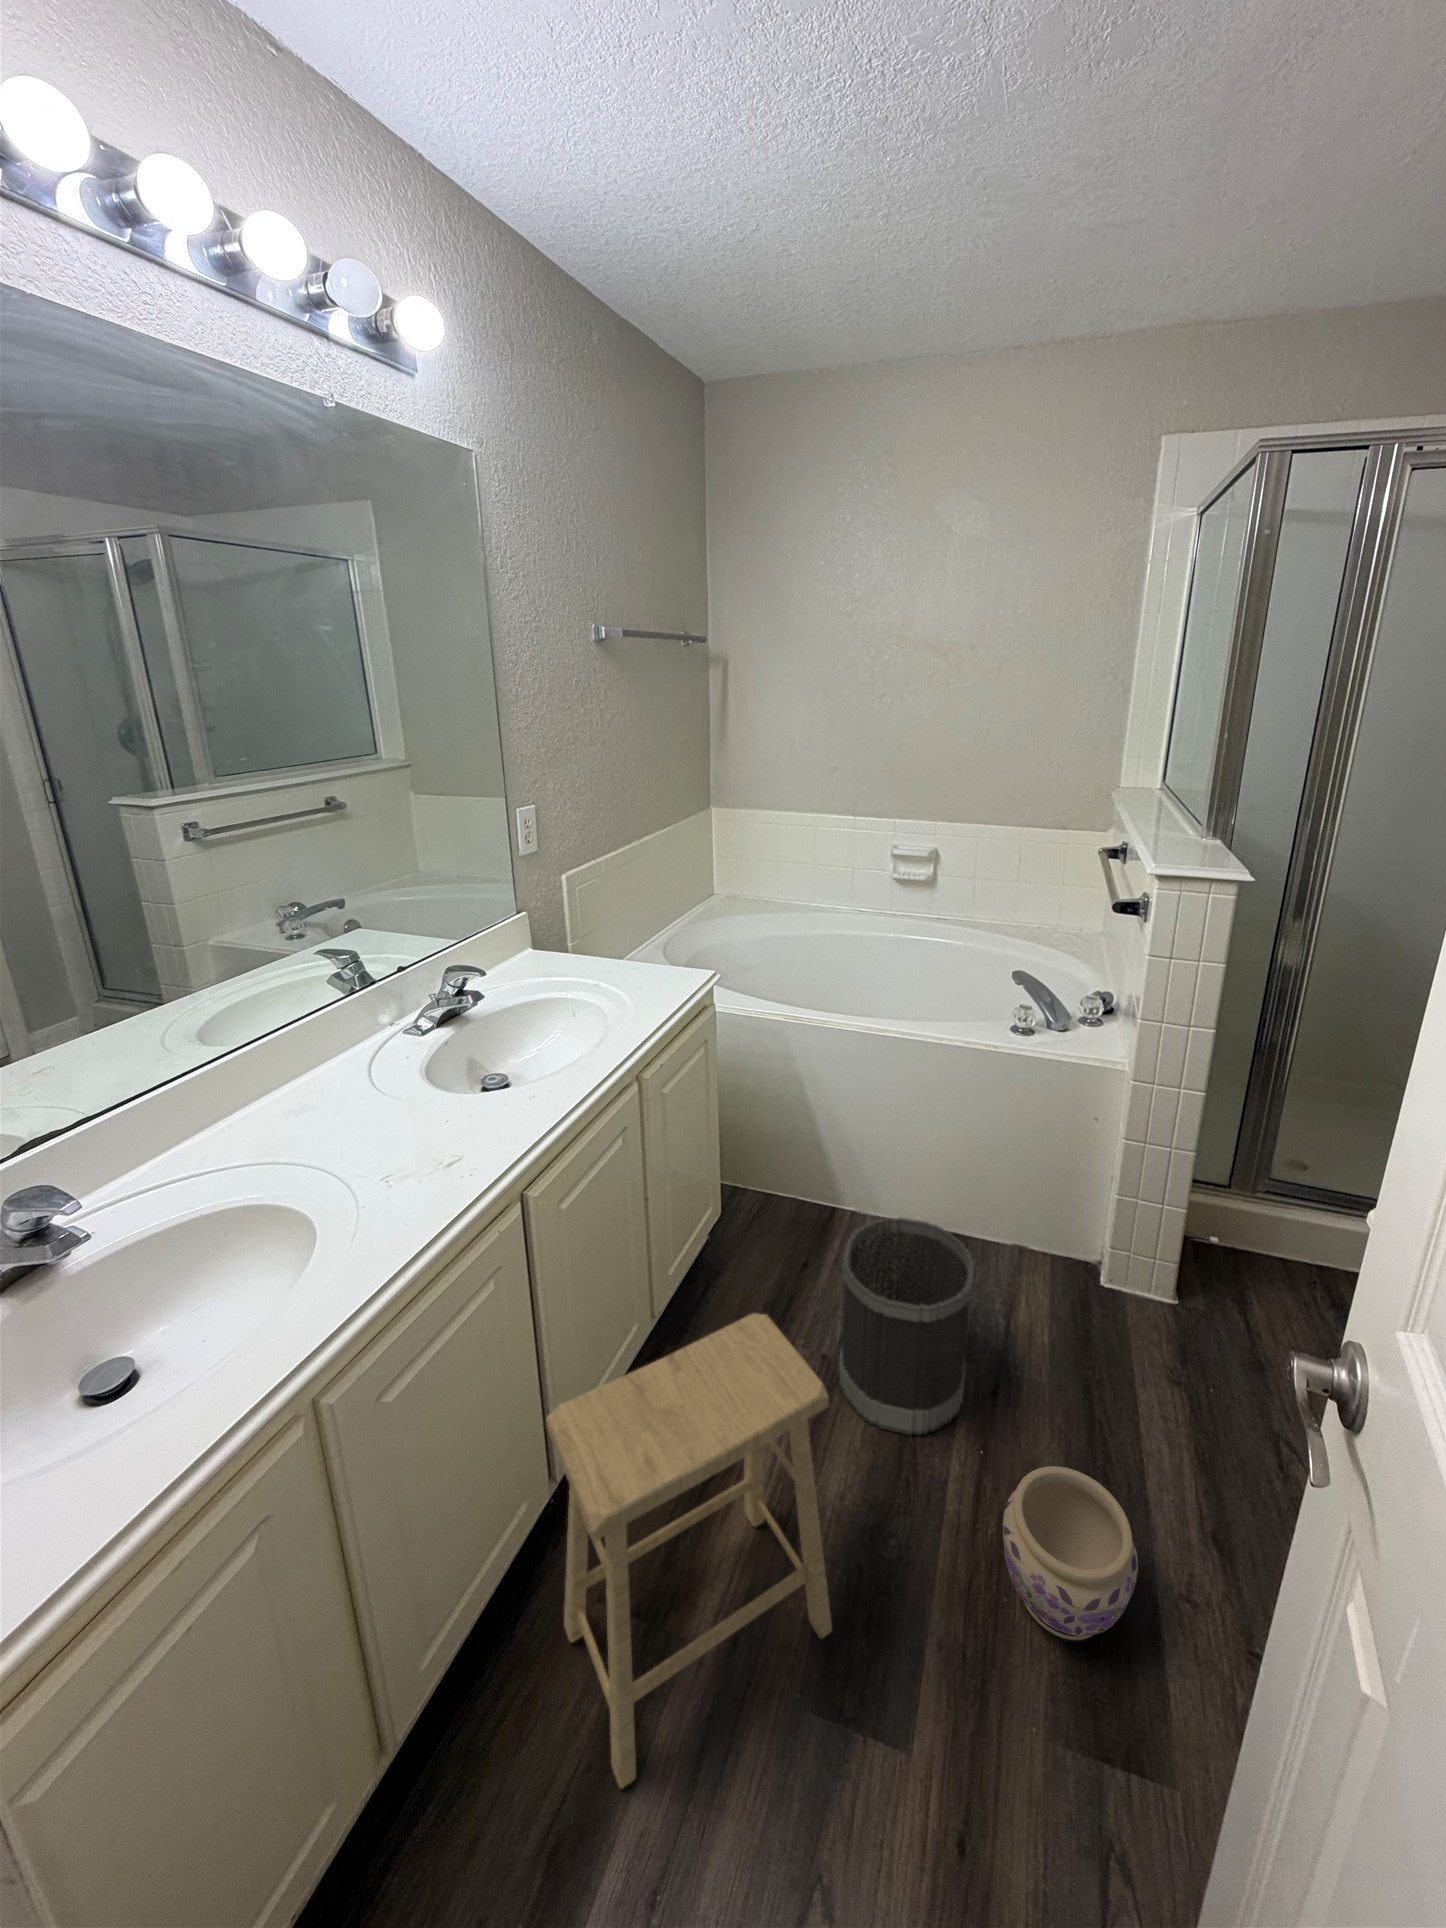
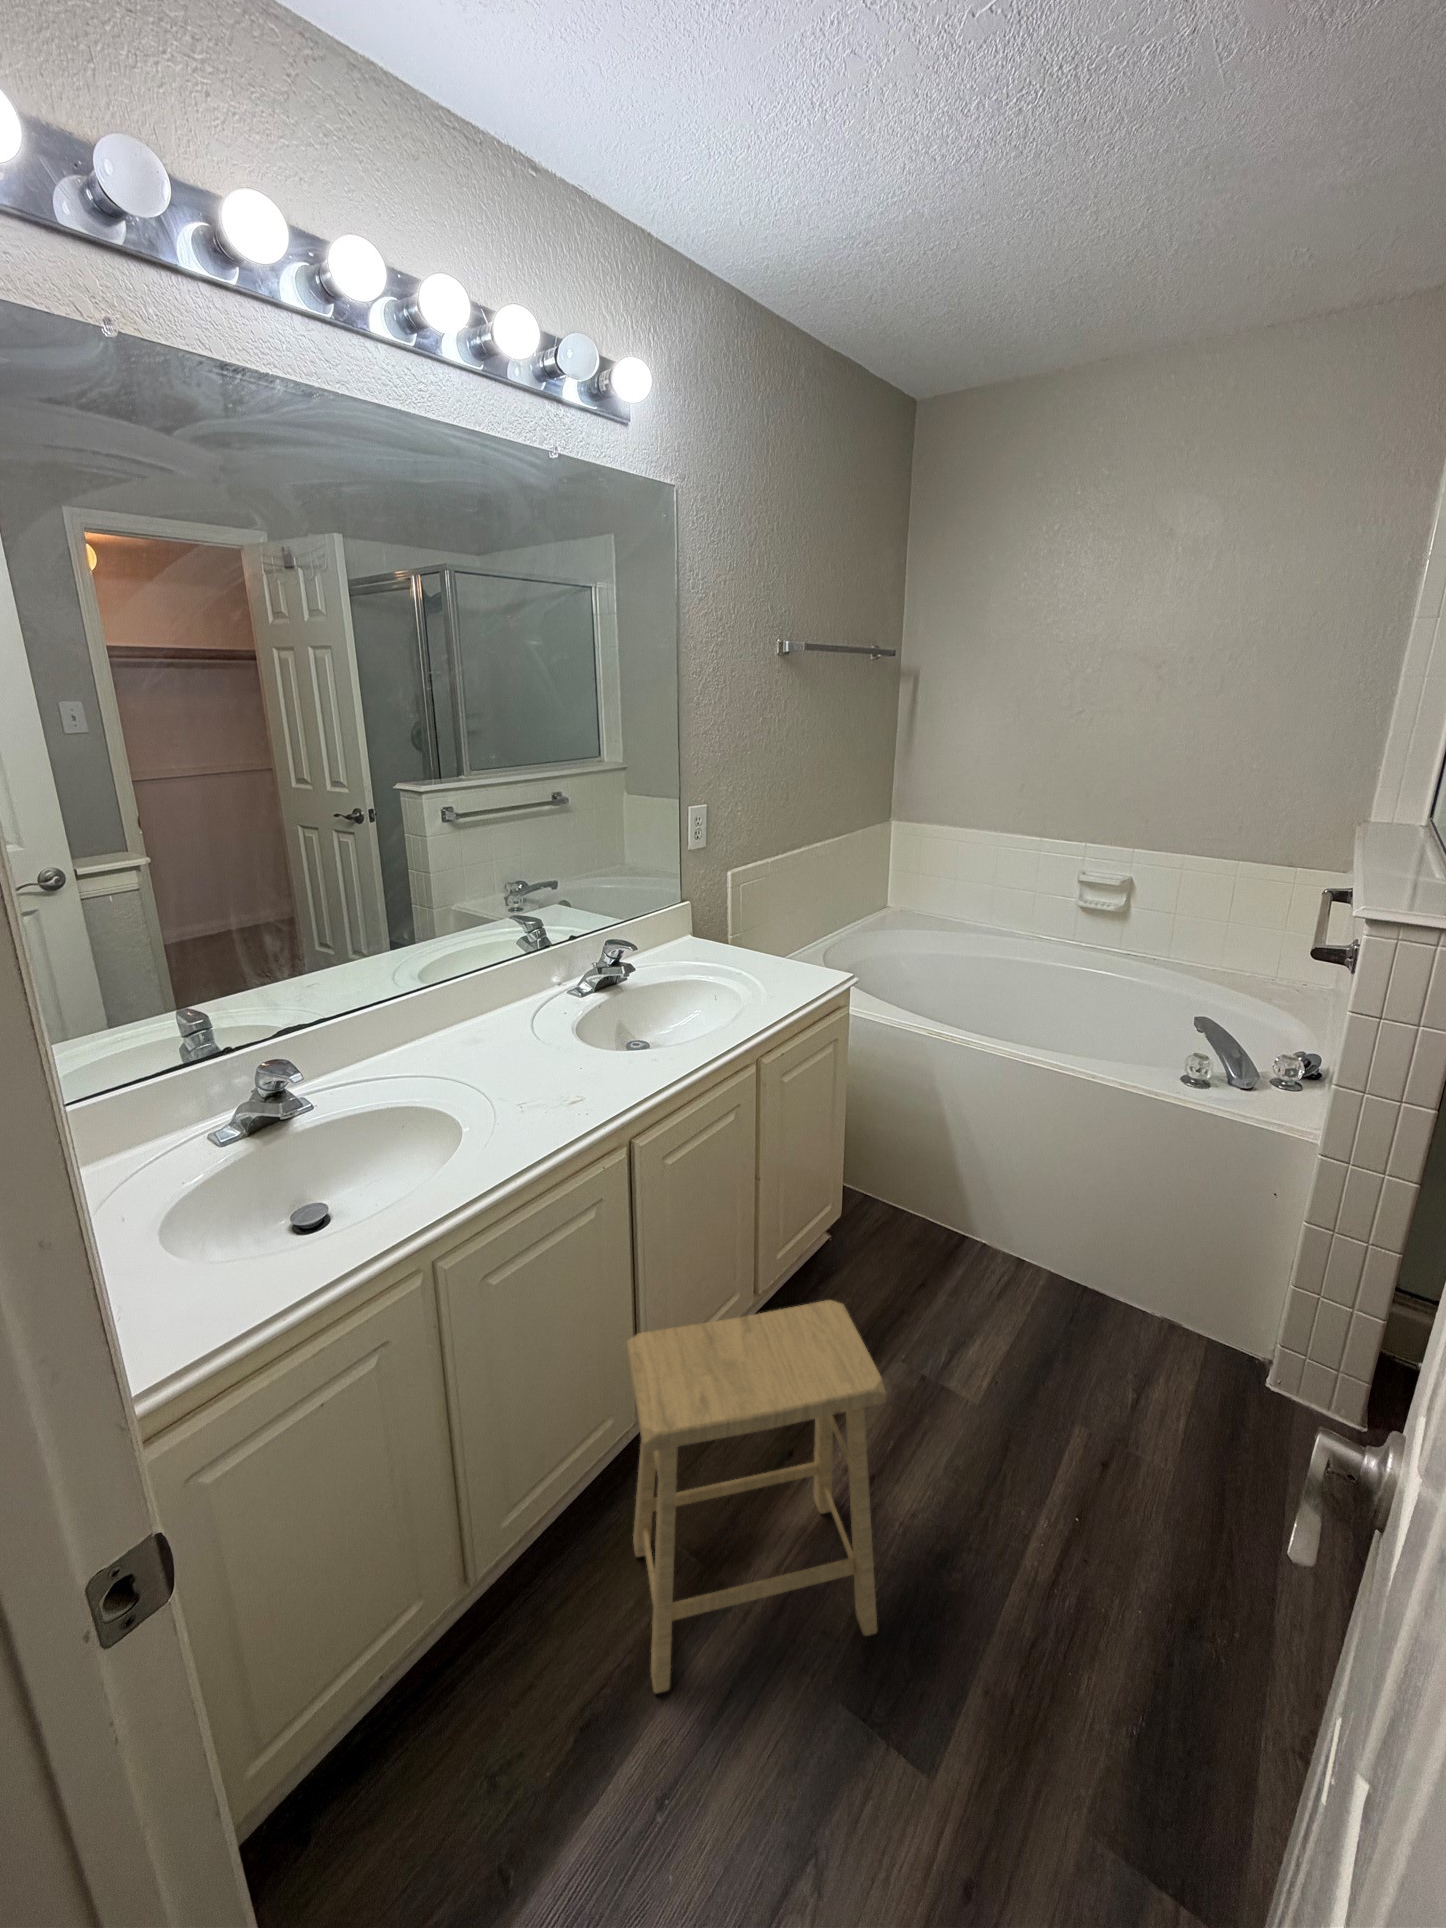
wastebasket: present [839,1217,974,1435] -> none [933,1249,1091,1482]
planter: present [1003,1466,1138,1642] -> none [1073,1544,1230,1744]

